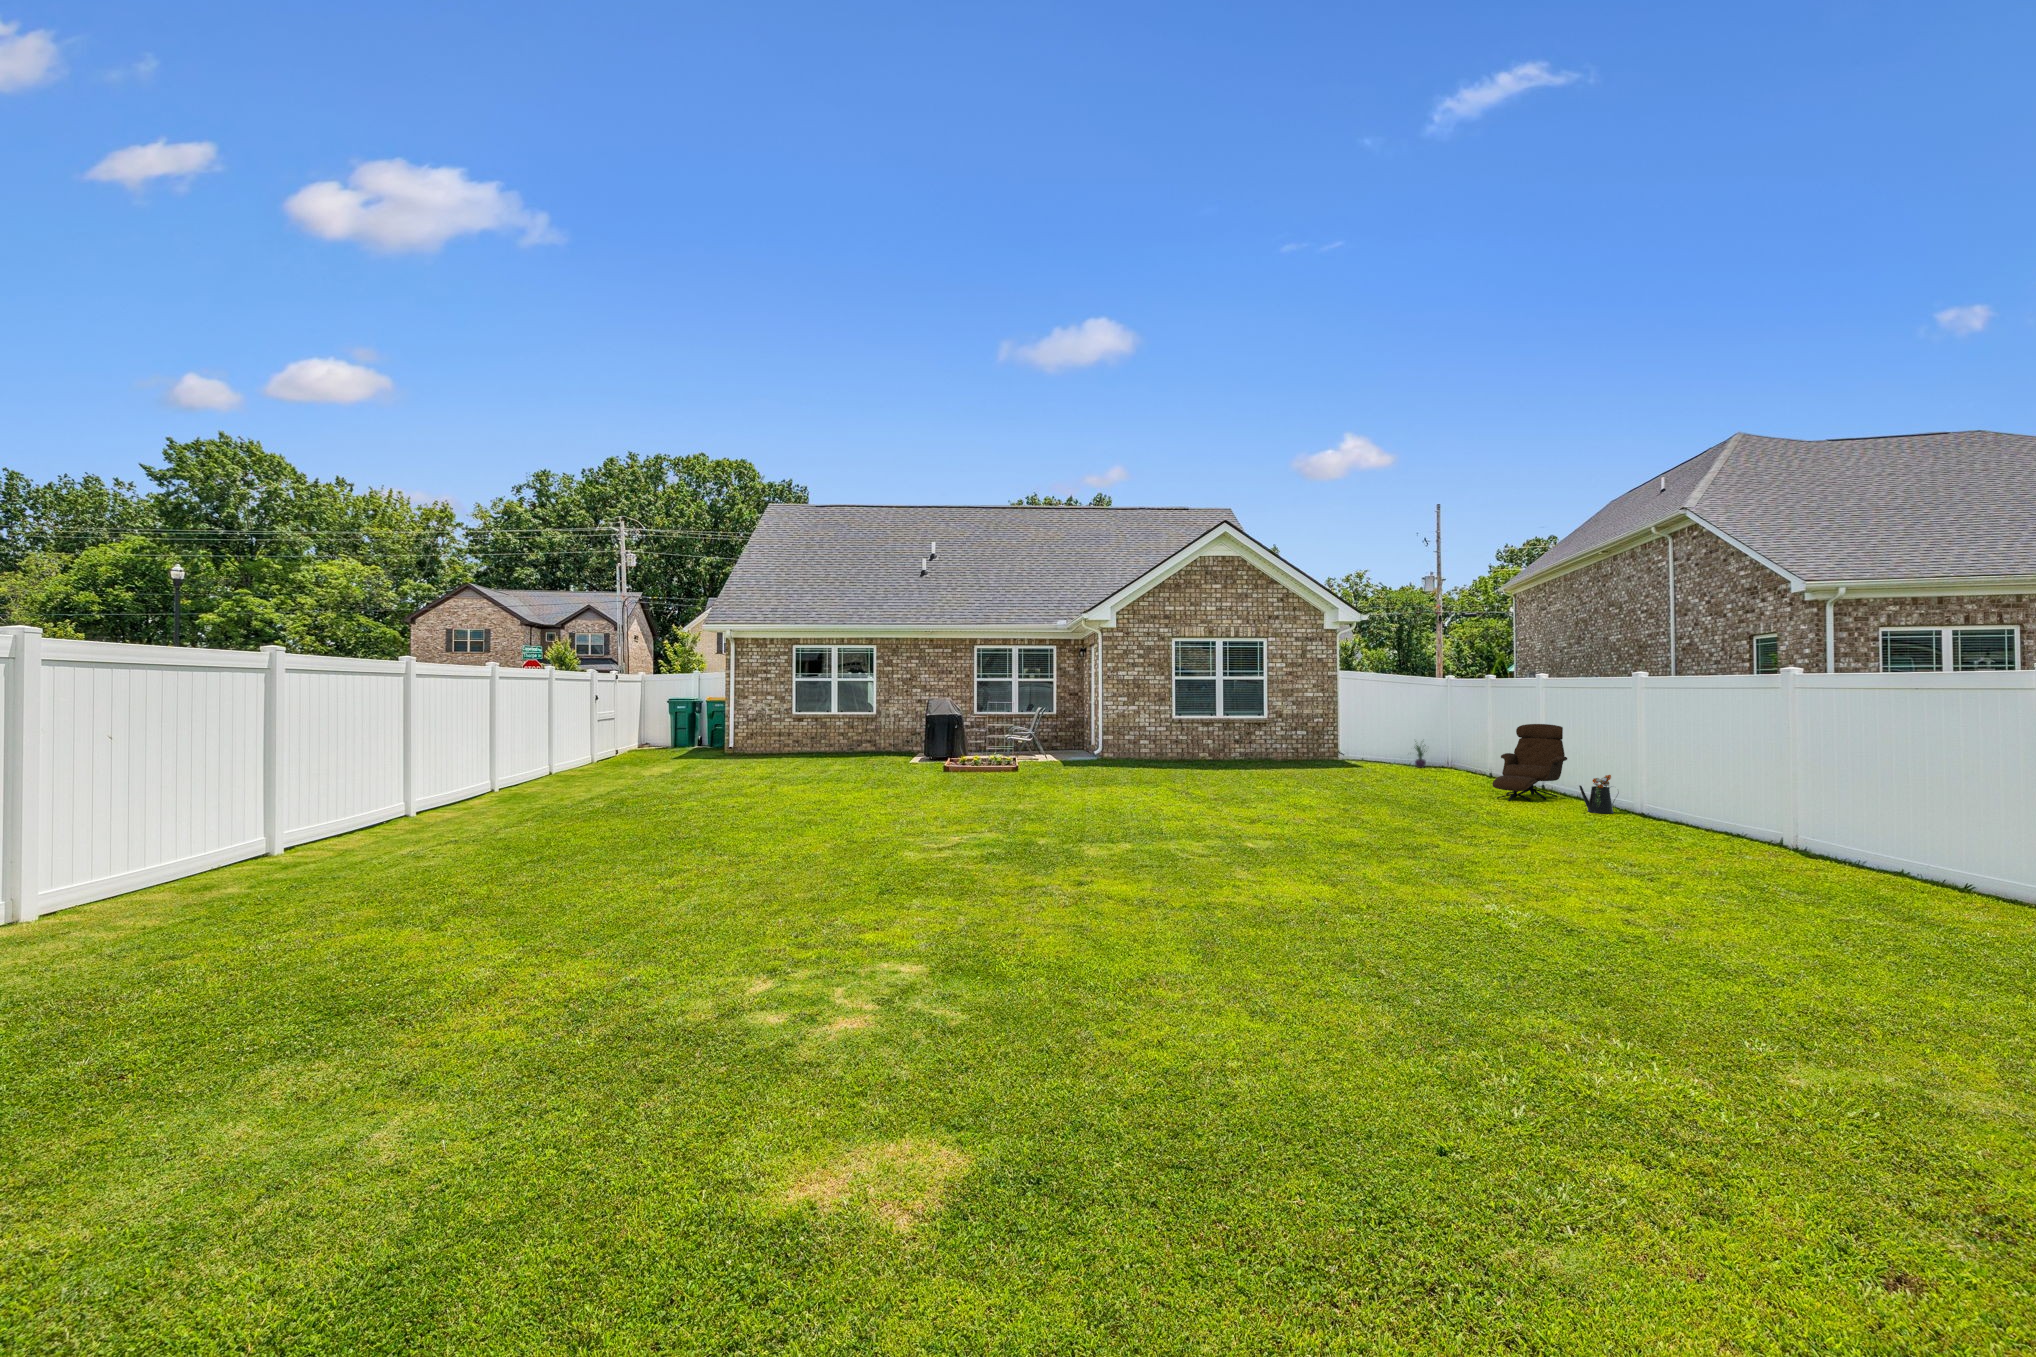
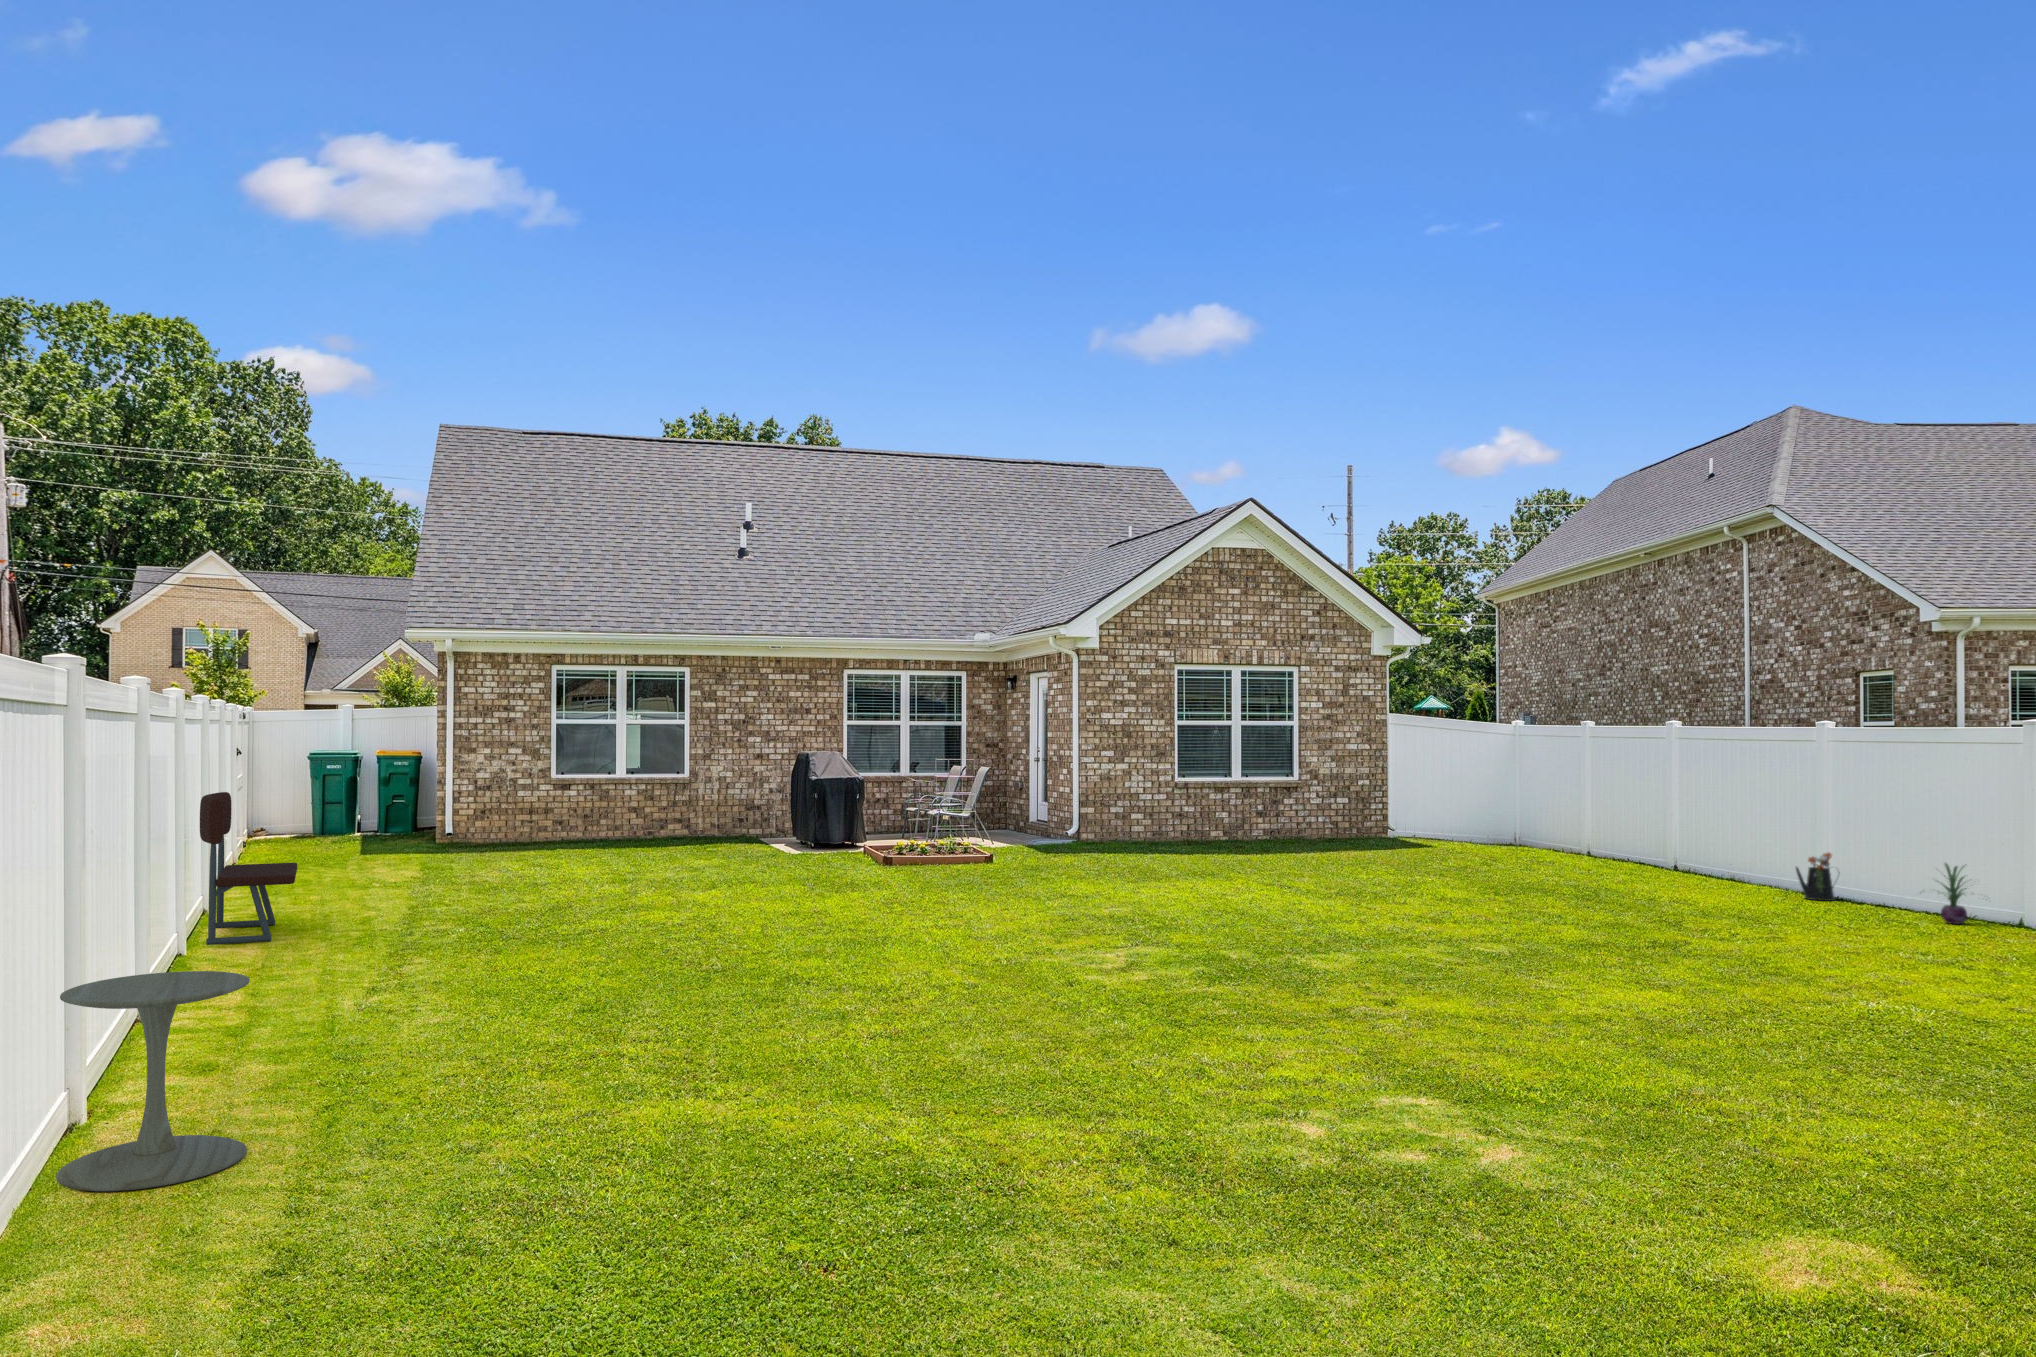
bench: none [473,712,546,798] -> present [200,792,297,945]
lounge chair: present [1492,724,1567,802] -> none [1664,787,1747,888]
decorative plant: present [1415,741,1426,768] -> present [1920,863,1967,924]
pedestal table: none [92,793,221,910] -> present [56,971,250,1191]

